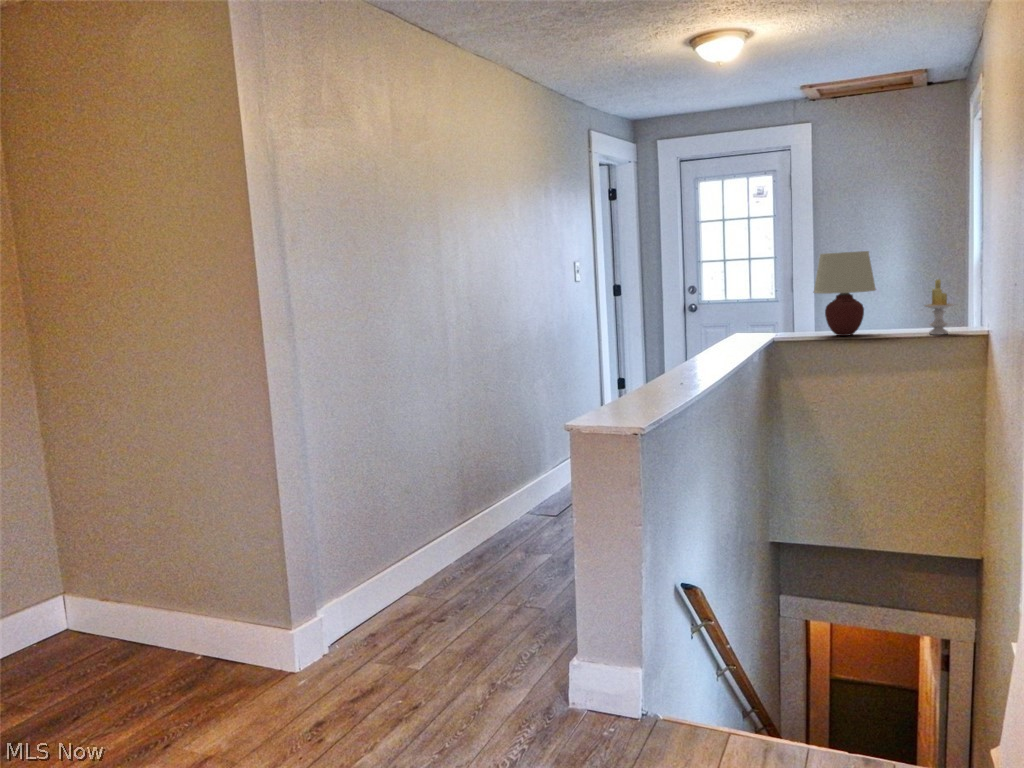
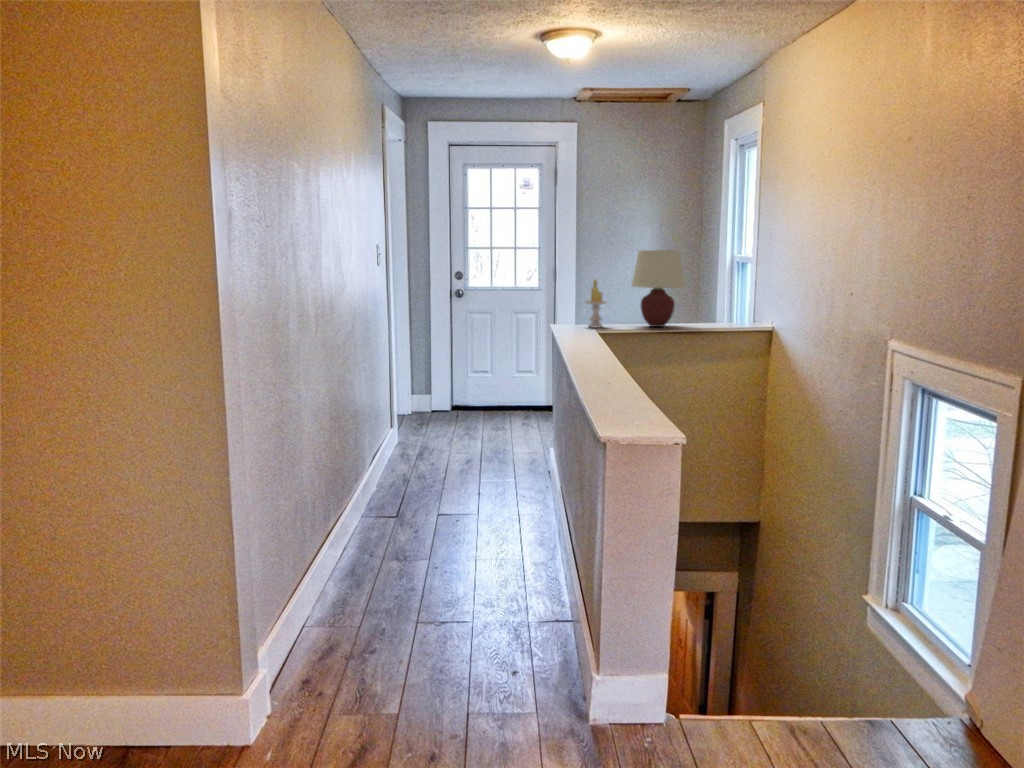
candle: present [924,279,954,335] -> present [585,279,607,328]

